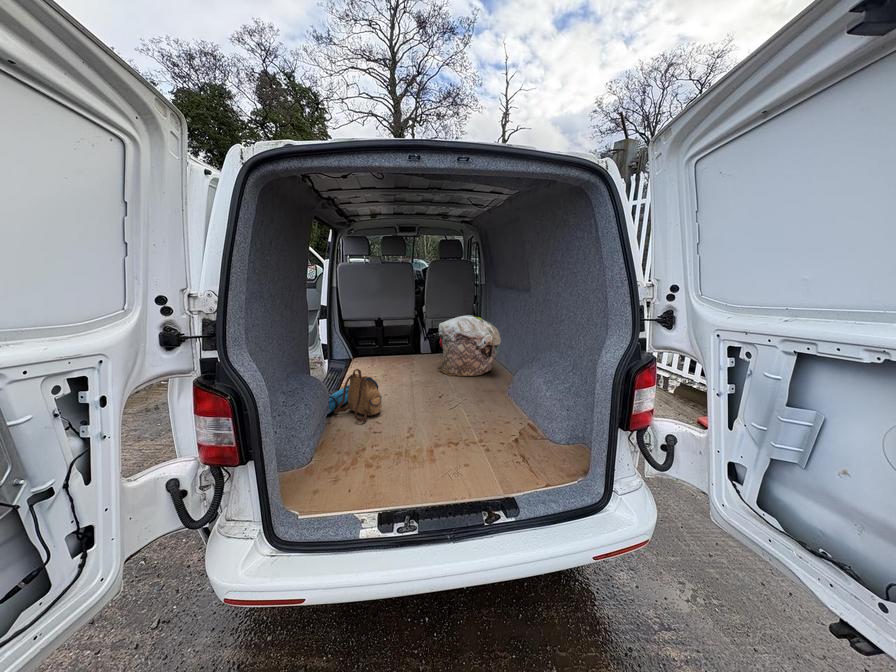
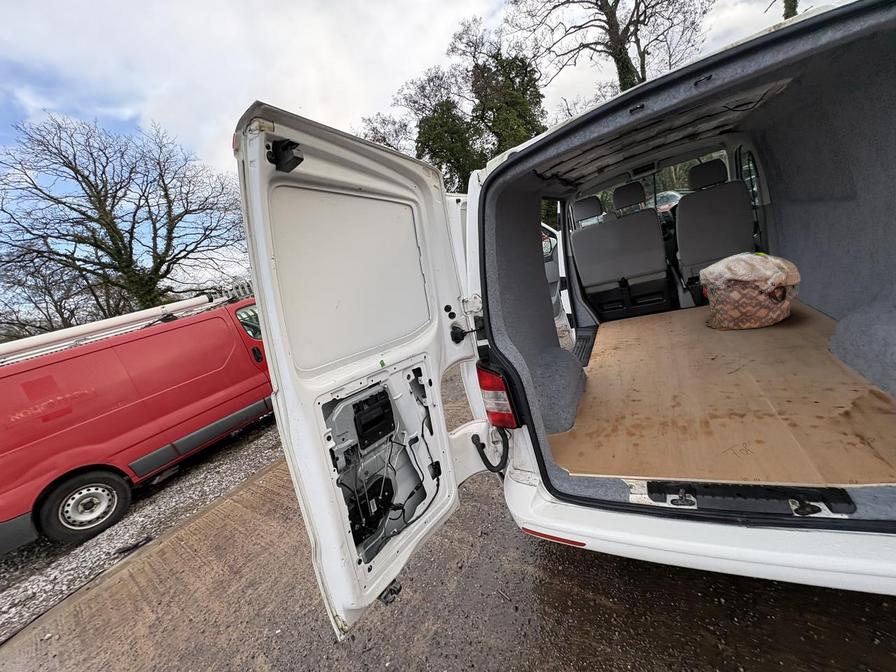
backpack: present [328,369,382,422] -> none [573,336,637,388]

